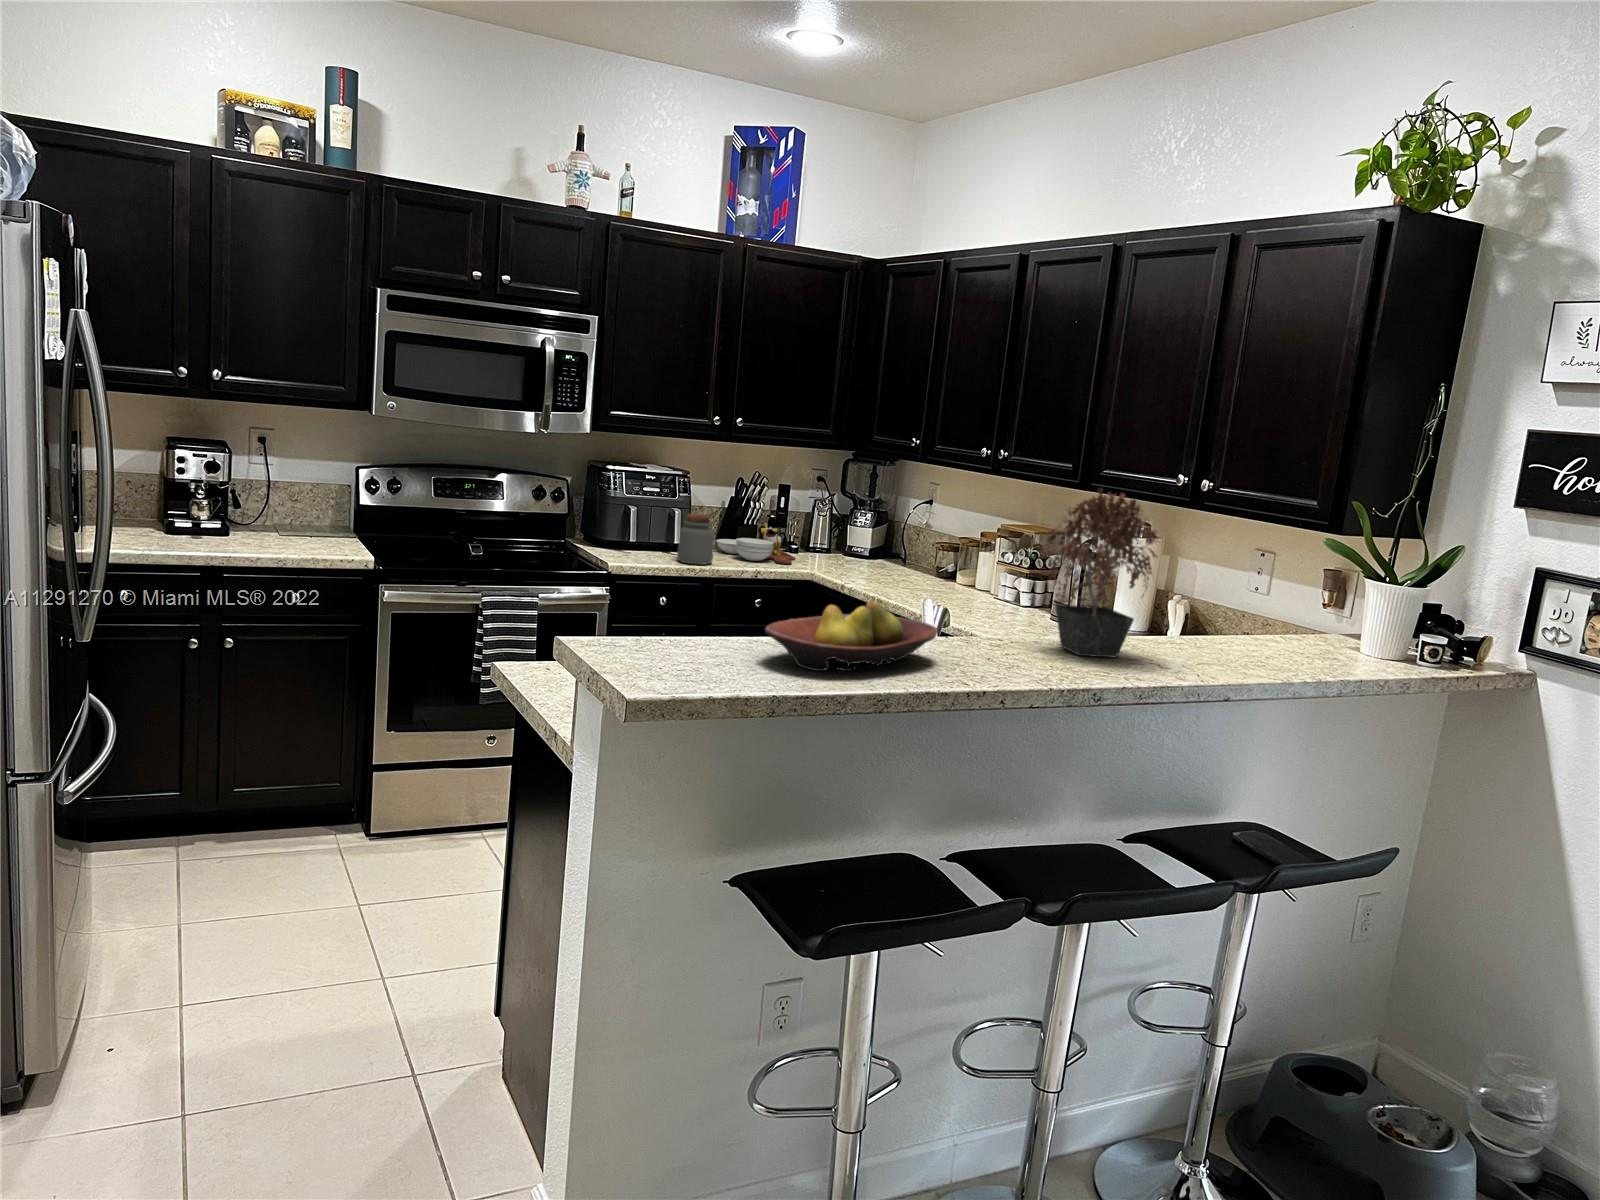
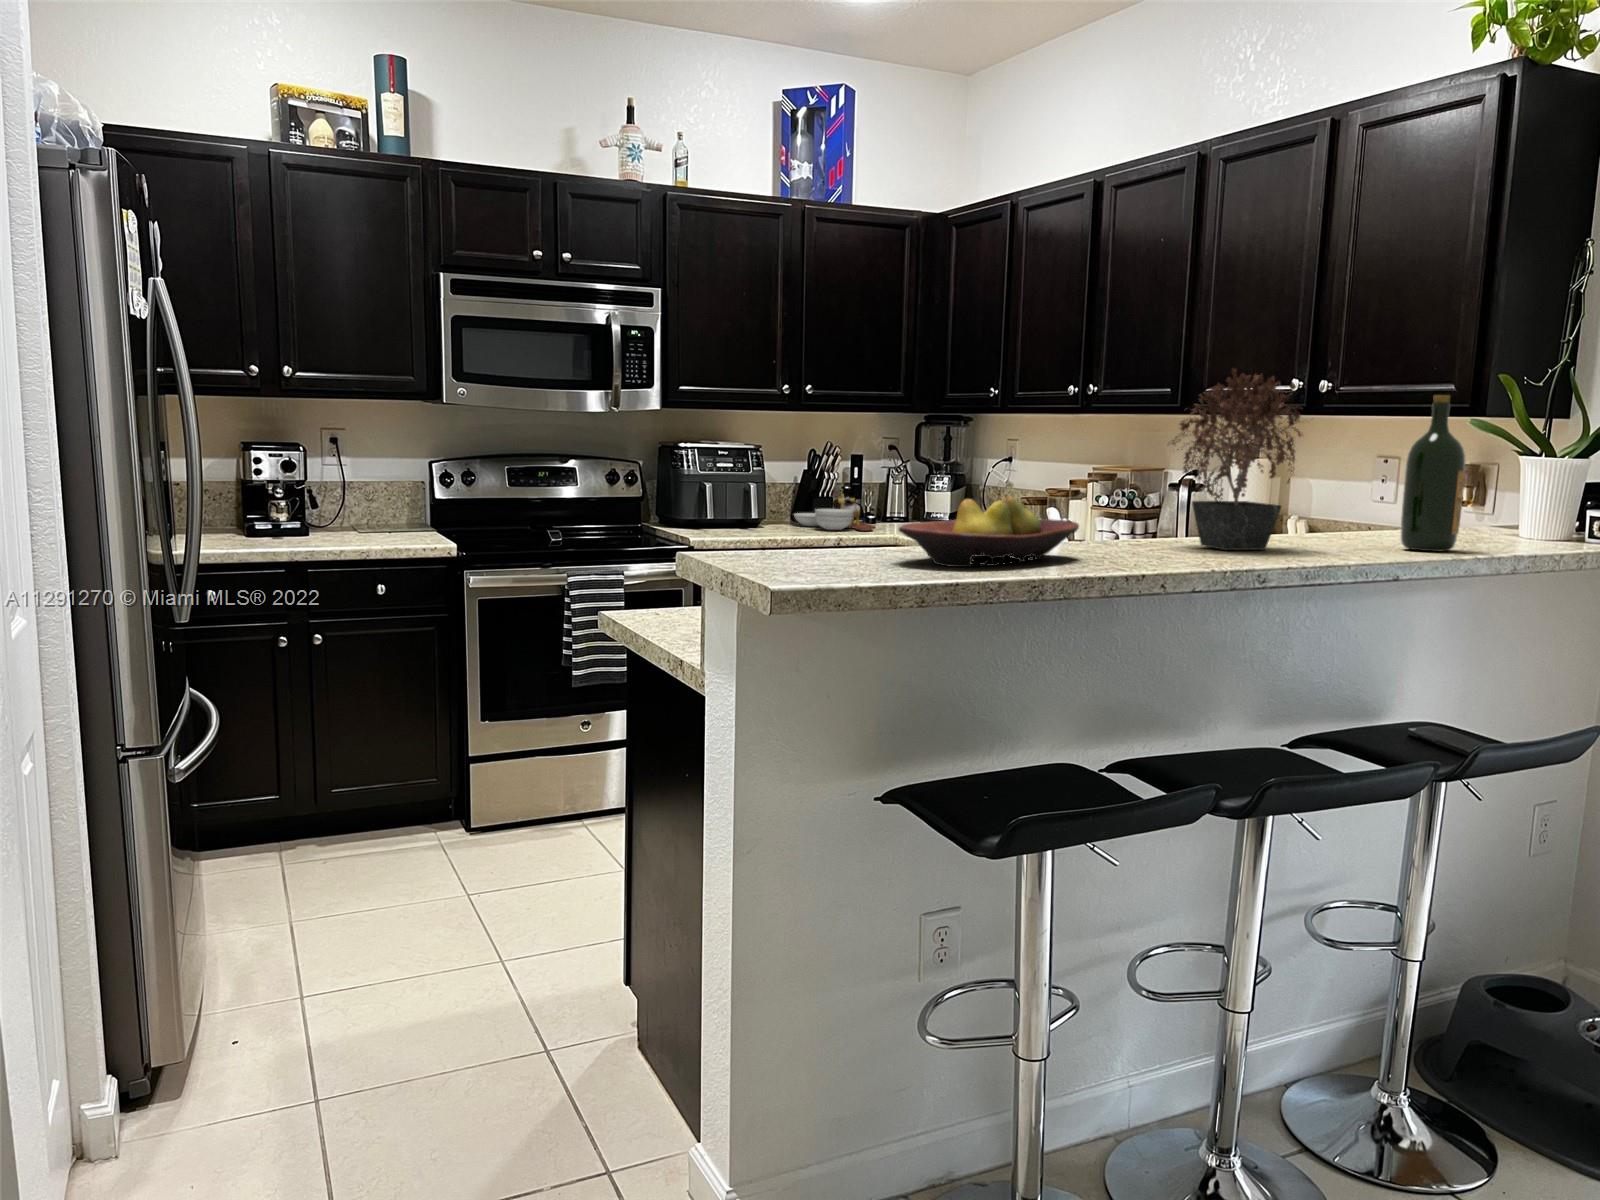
jar: present [677,514,714,565] -> none [757,485,794,535]
wine bottle: none [1244,526,1306,671] -> present [1401,395,1465,551]

